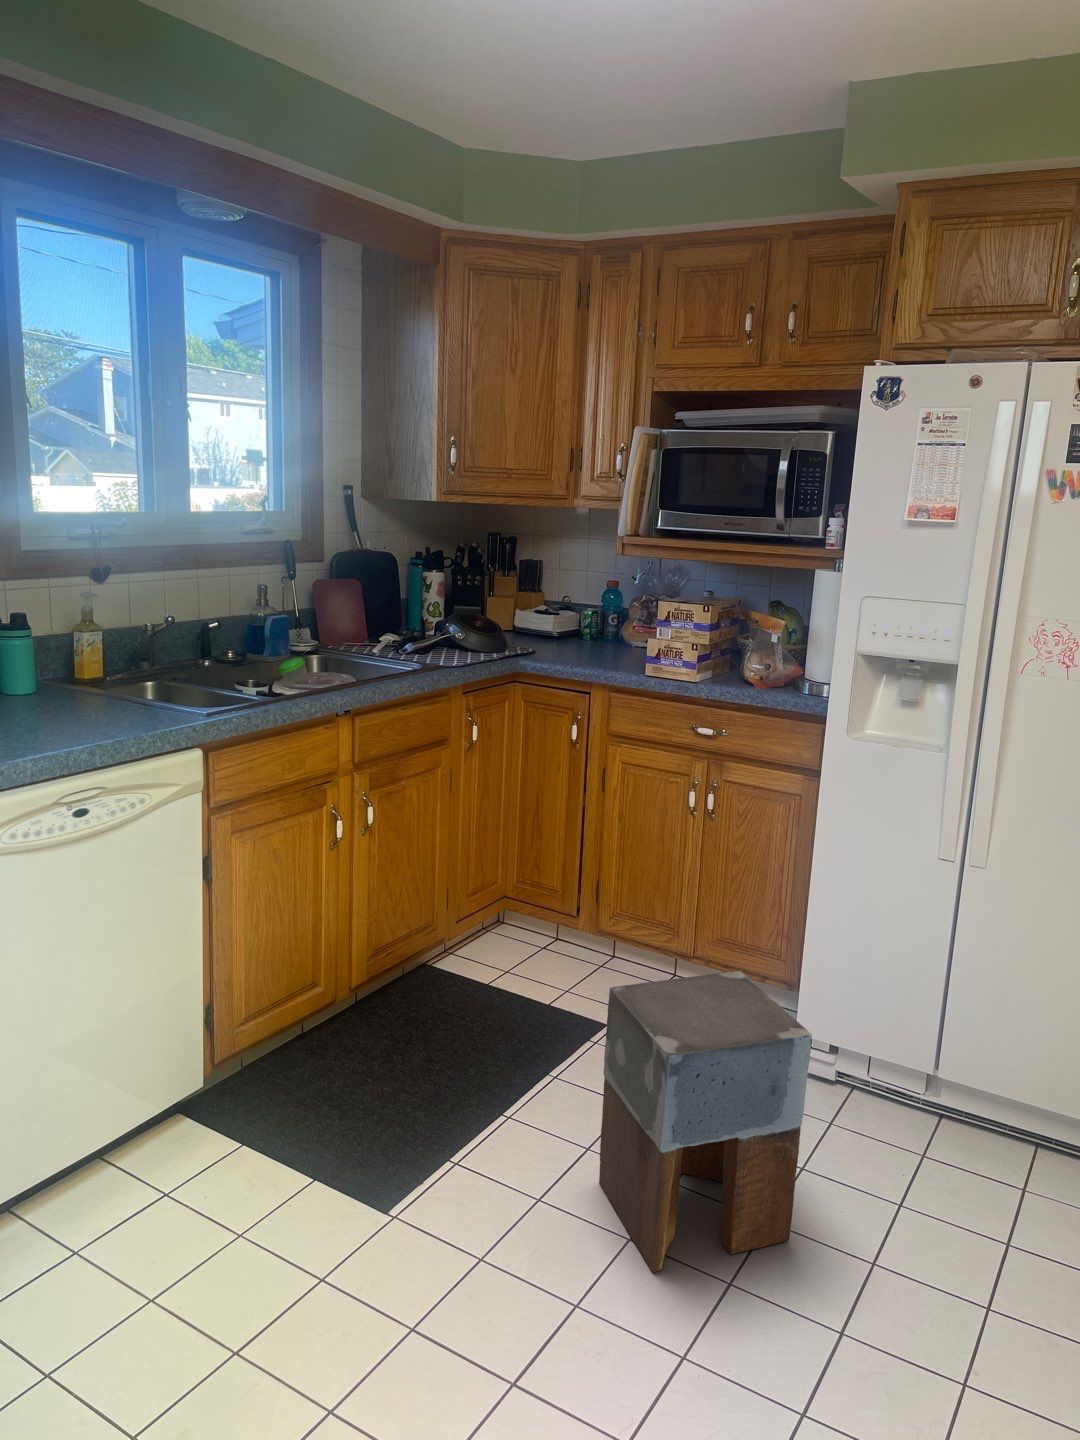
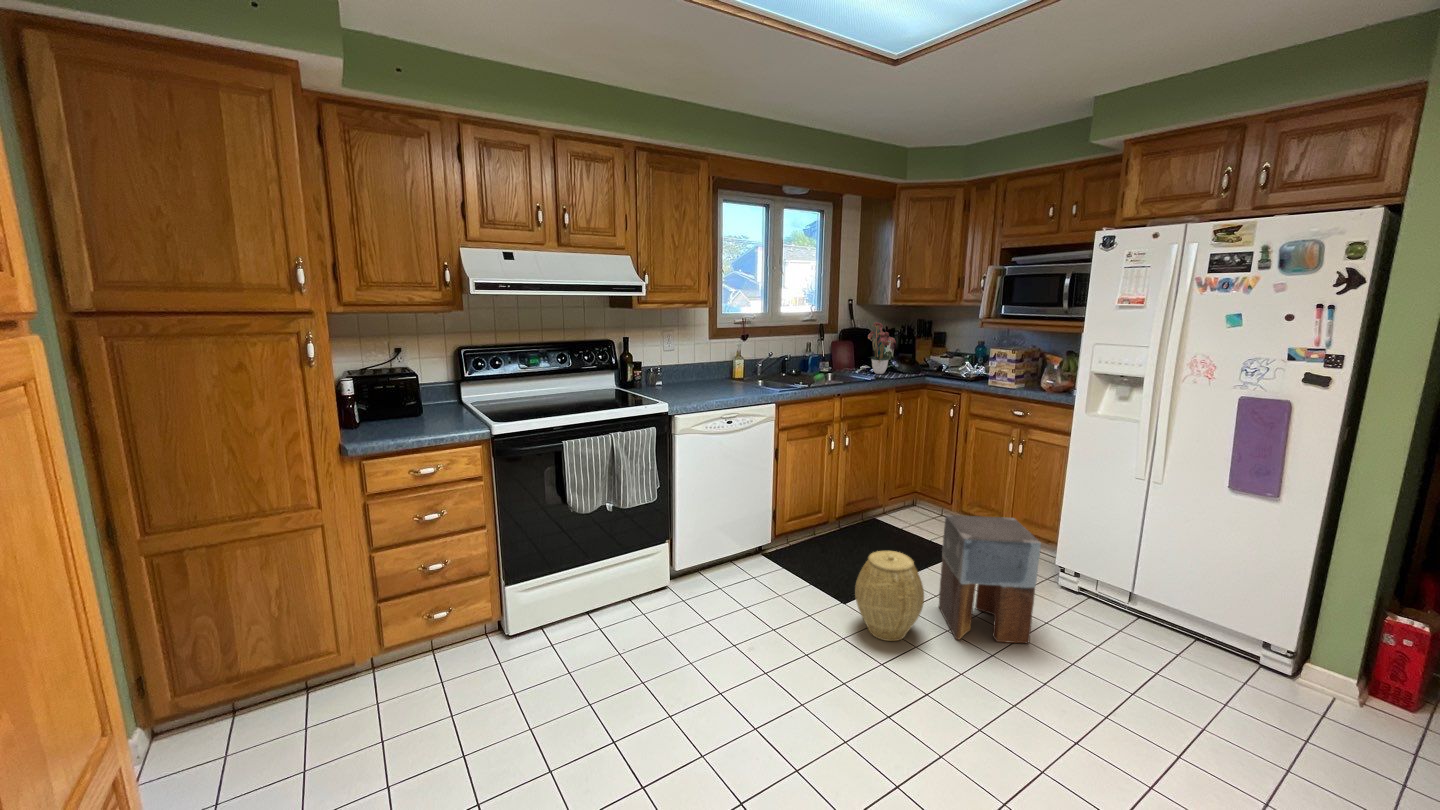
flower arrangement: none [389,534,460,653] -> present [868,322,896,374]
woven basket: none [428,1099,586,1322] -> present [855,551,924,641]

